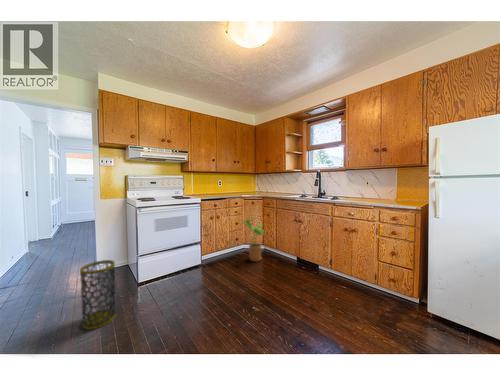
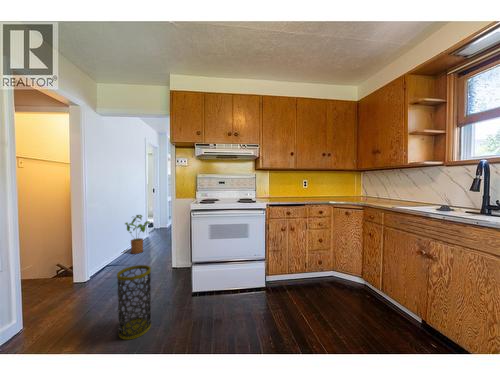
house plant: present [243,218,264,261] -> present [125,215,150,254]

